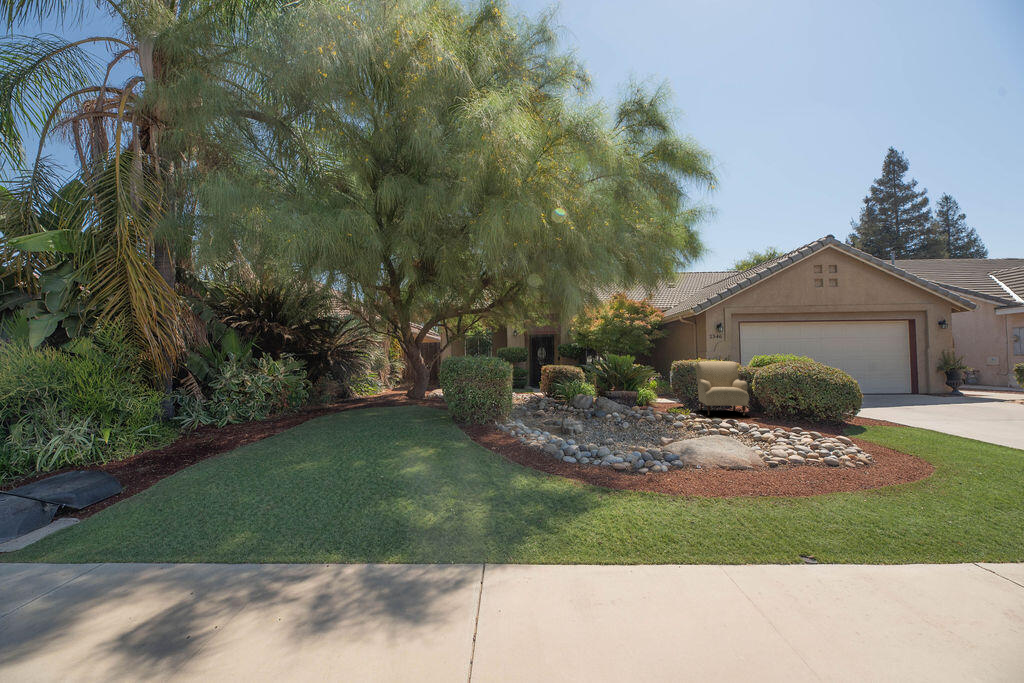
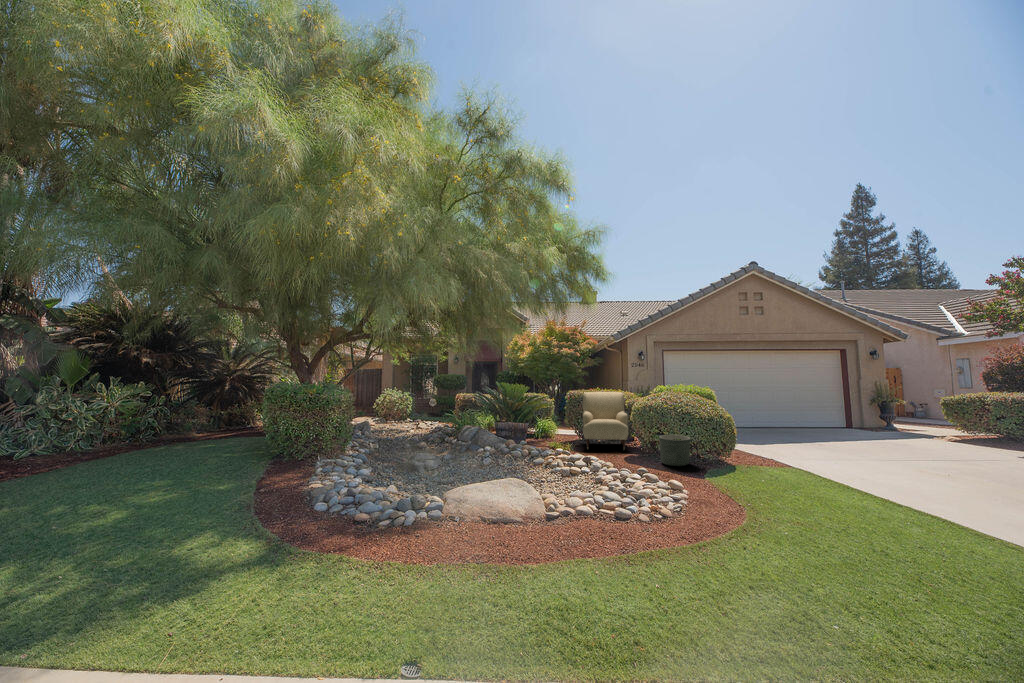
planter: none [791,400,823,429] -> present [659,435,690,466]

